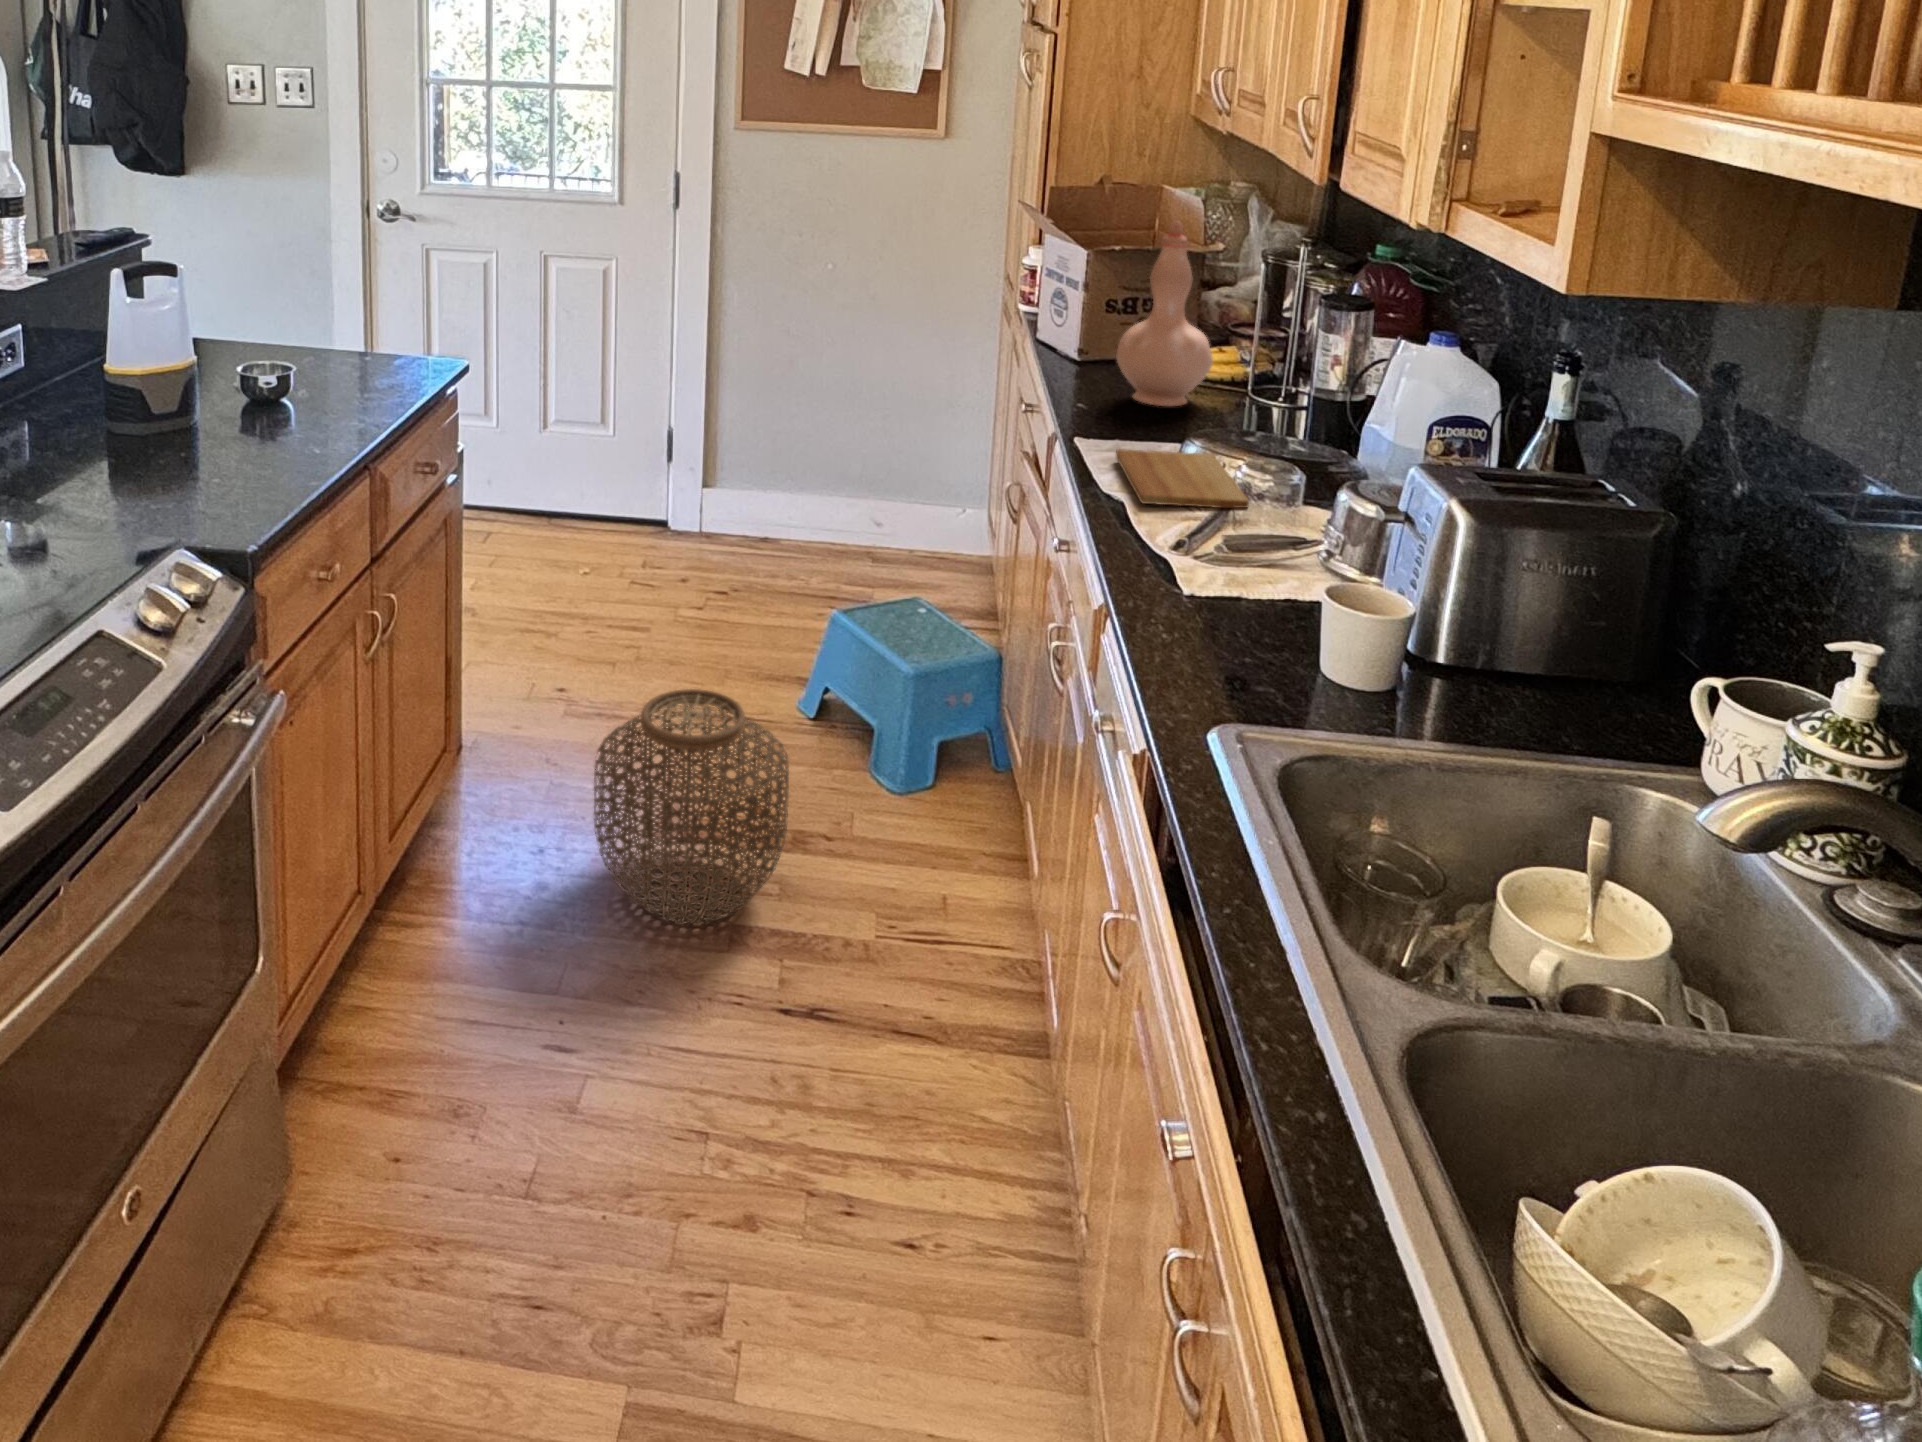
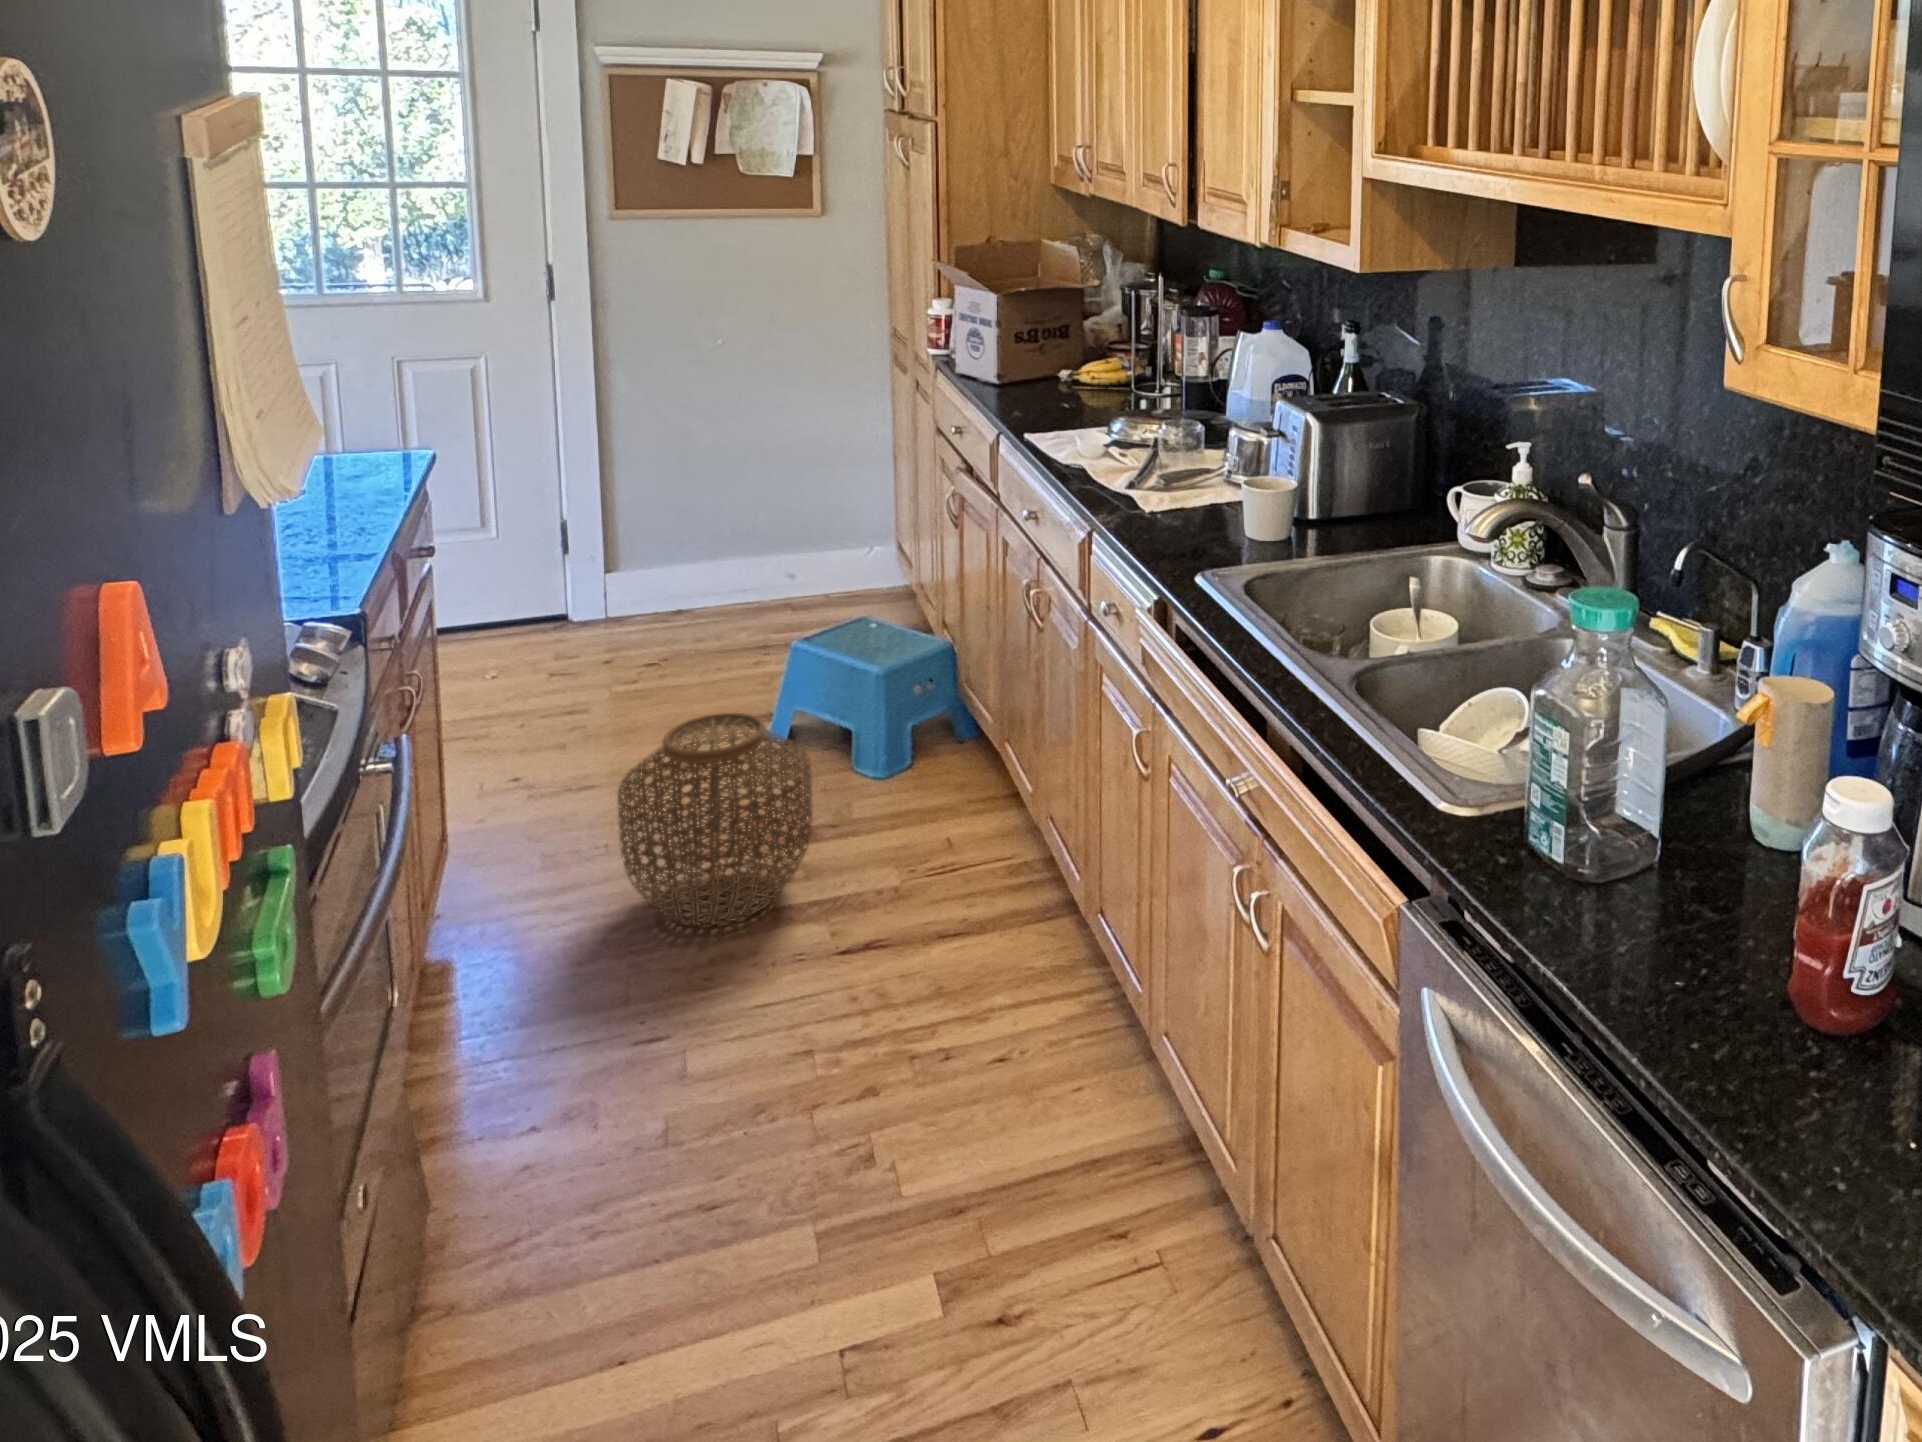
vase: present [1117,221,1213,406] -> none [1037,263,1110,407]
cutting board: present [1116,449,1249,508] -> none [1061,430,1166,466]

